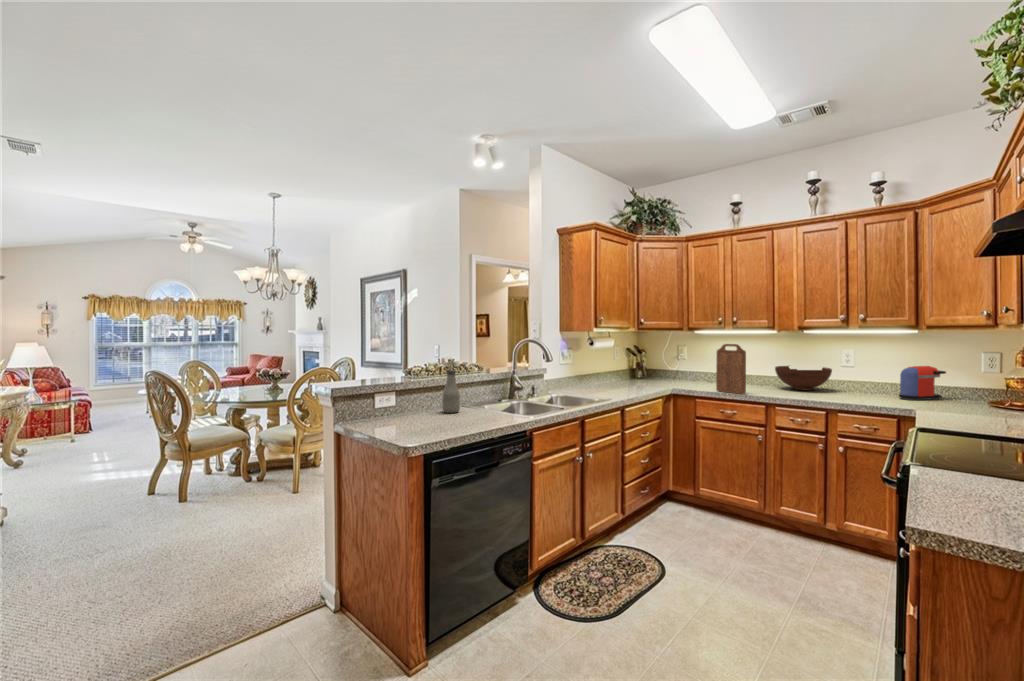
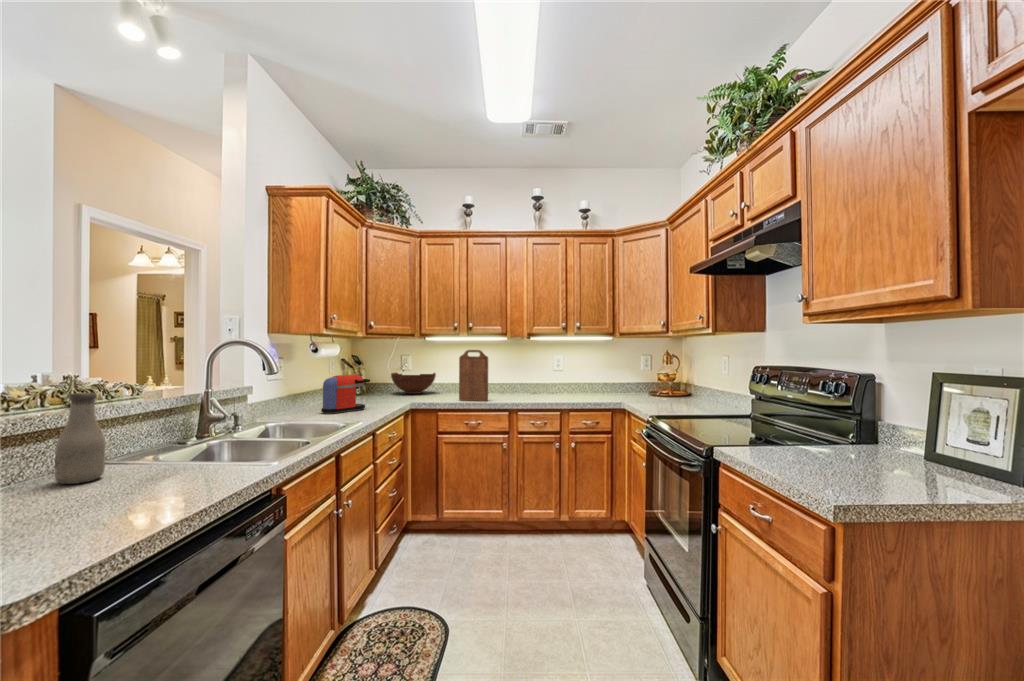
fruit bowl: present [775,366,832,390] -> present [391,373,436,394]
coffee maker: present [899,366,946,400] -> present [321,374,370,414]

